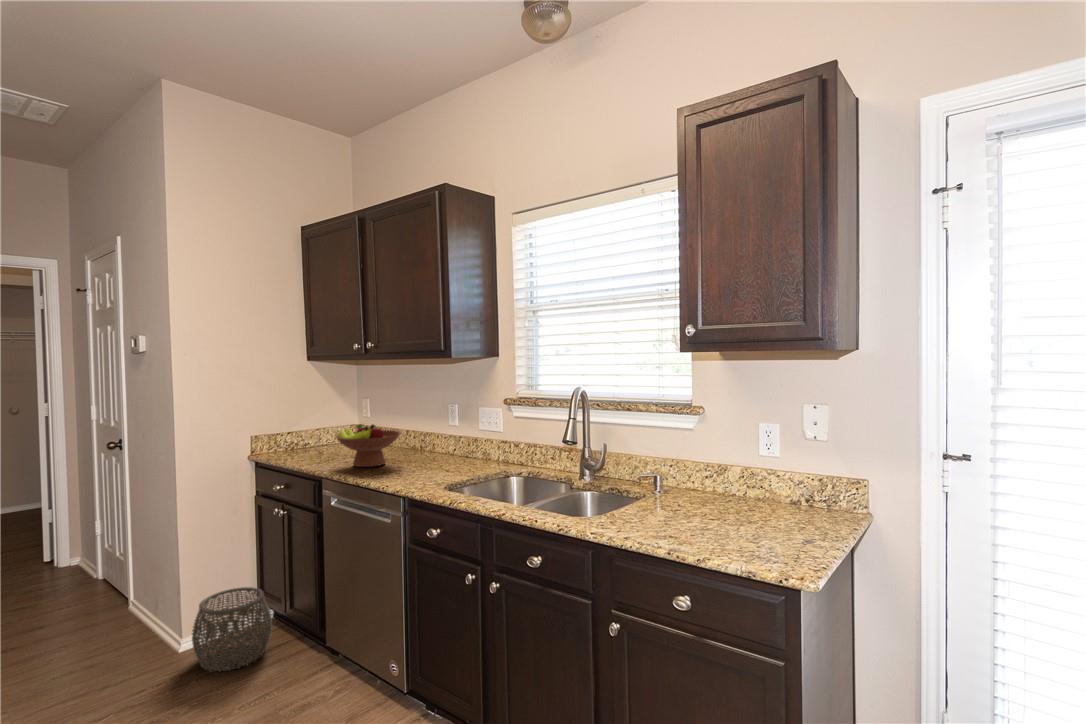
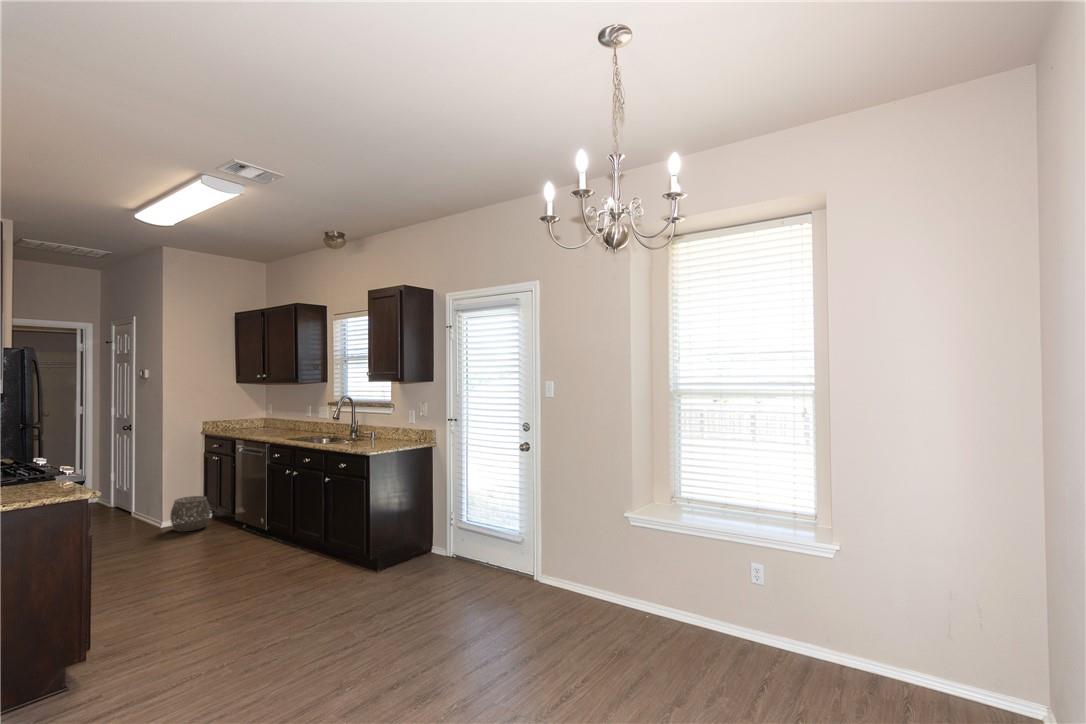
fruit bowl: present [335,424,401,467] -> none [244,414,279,435]

